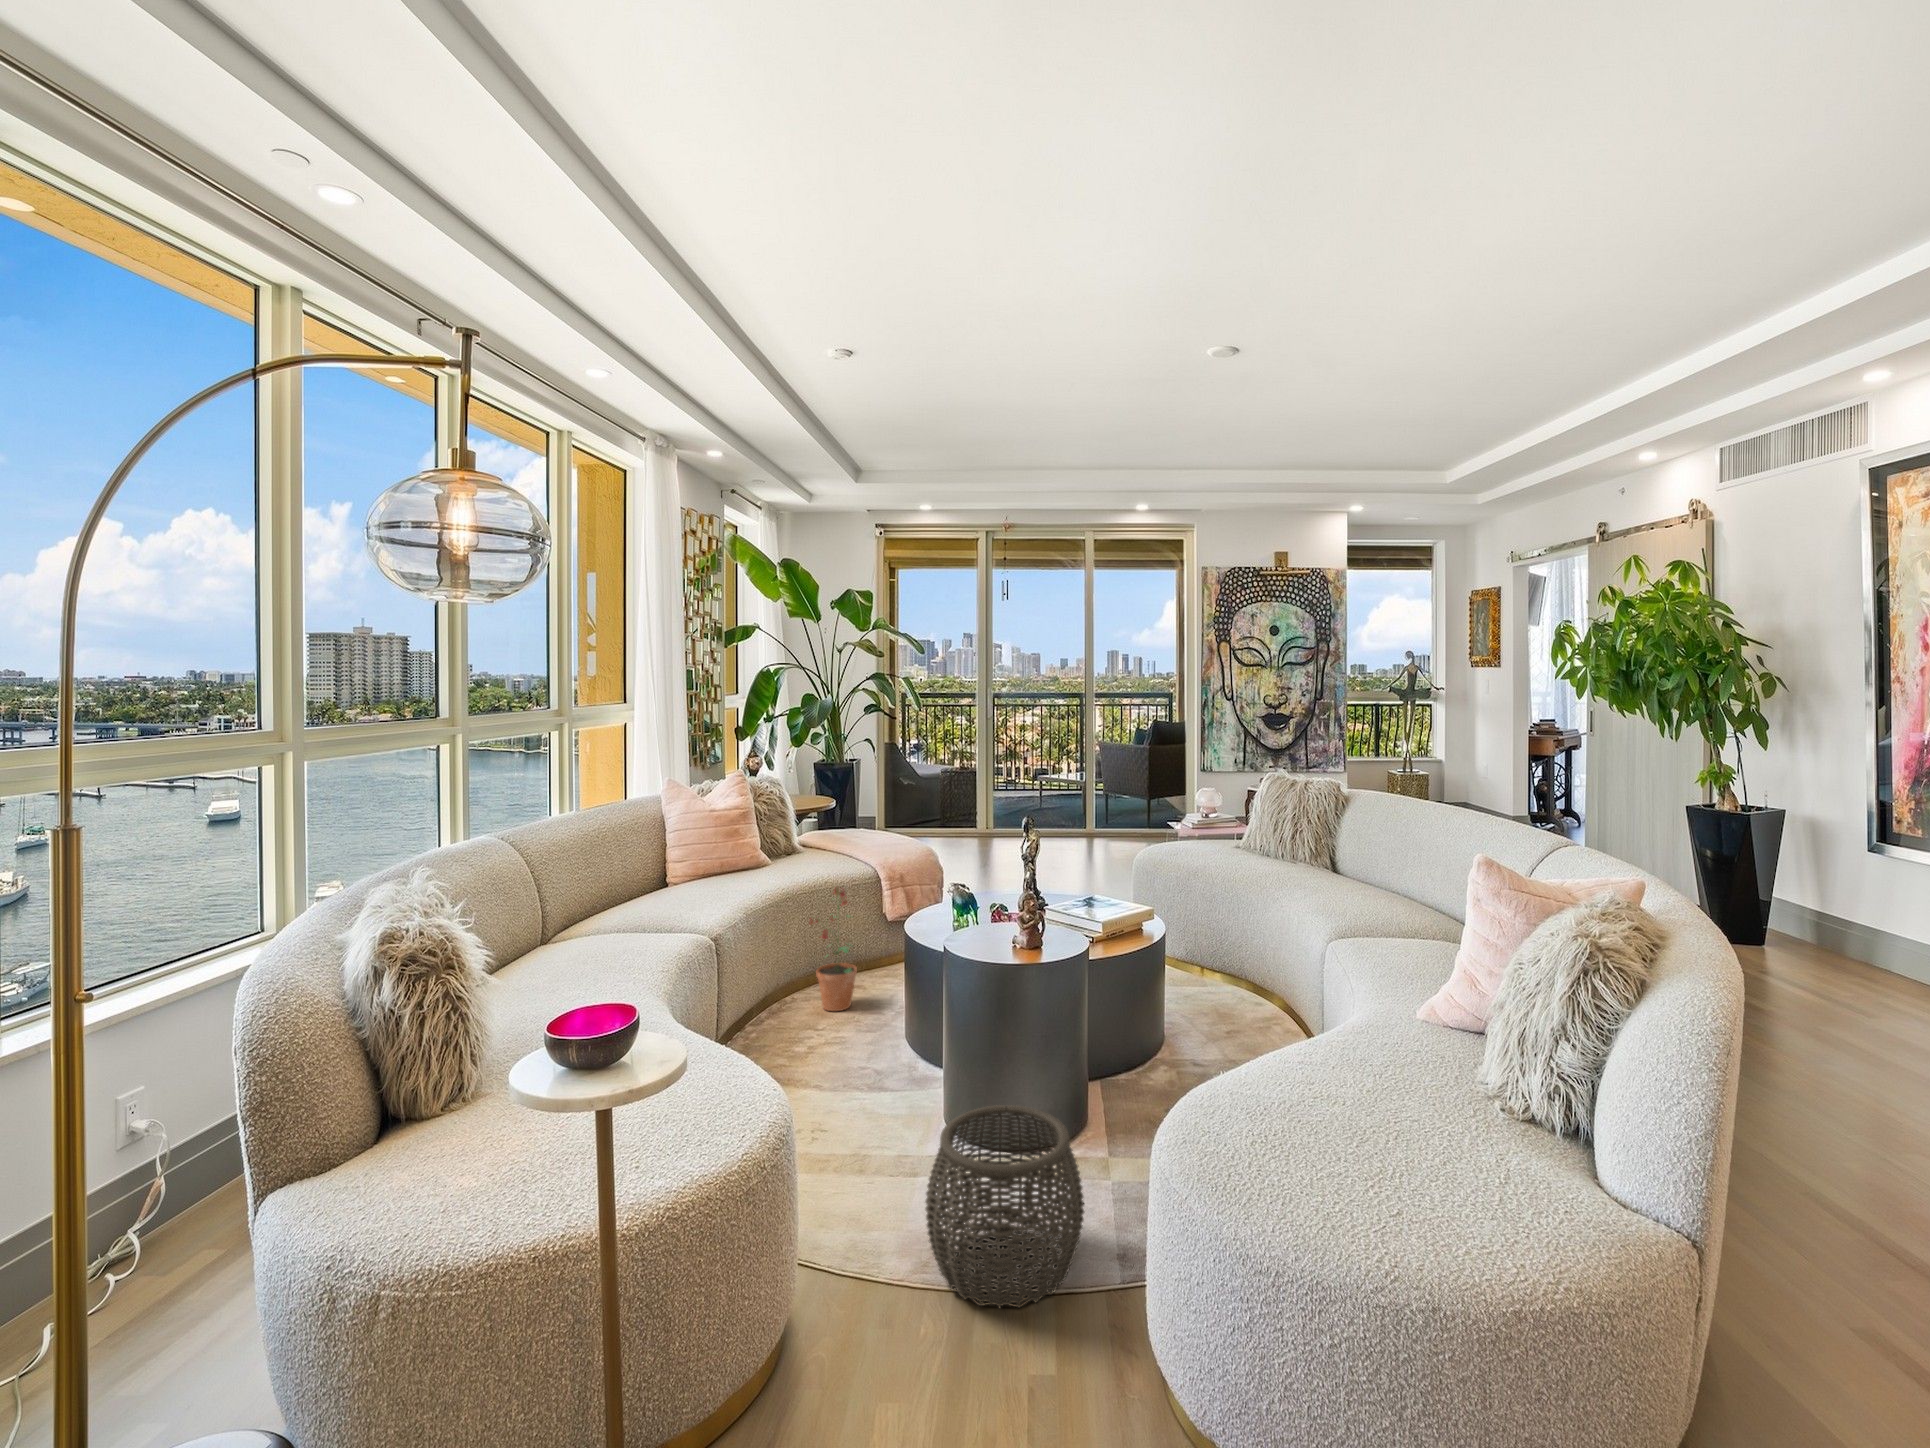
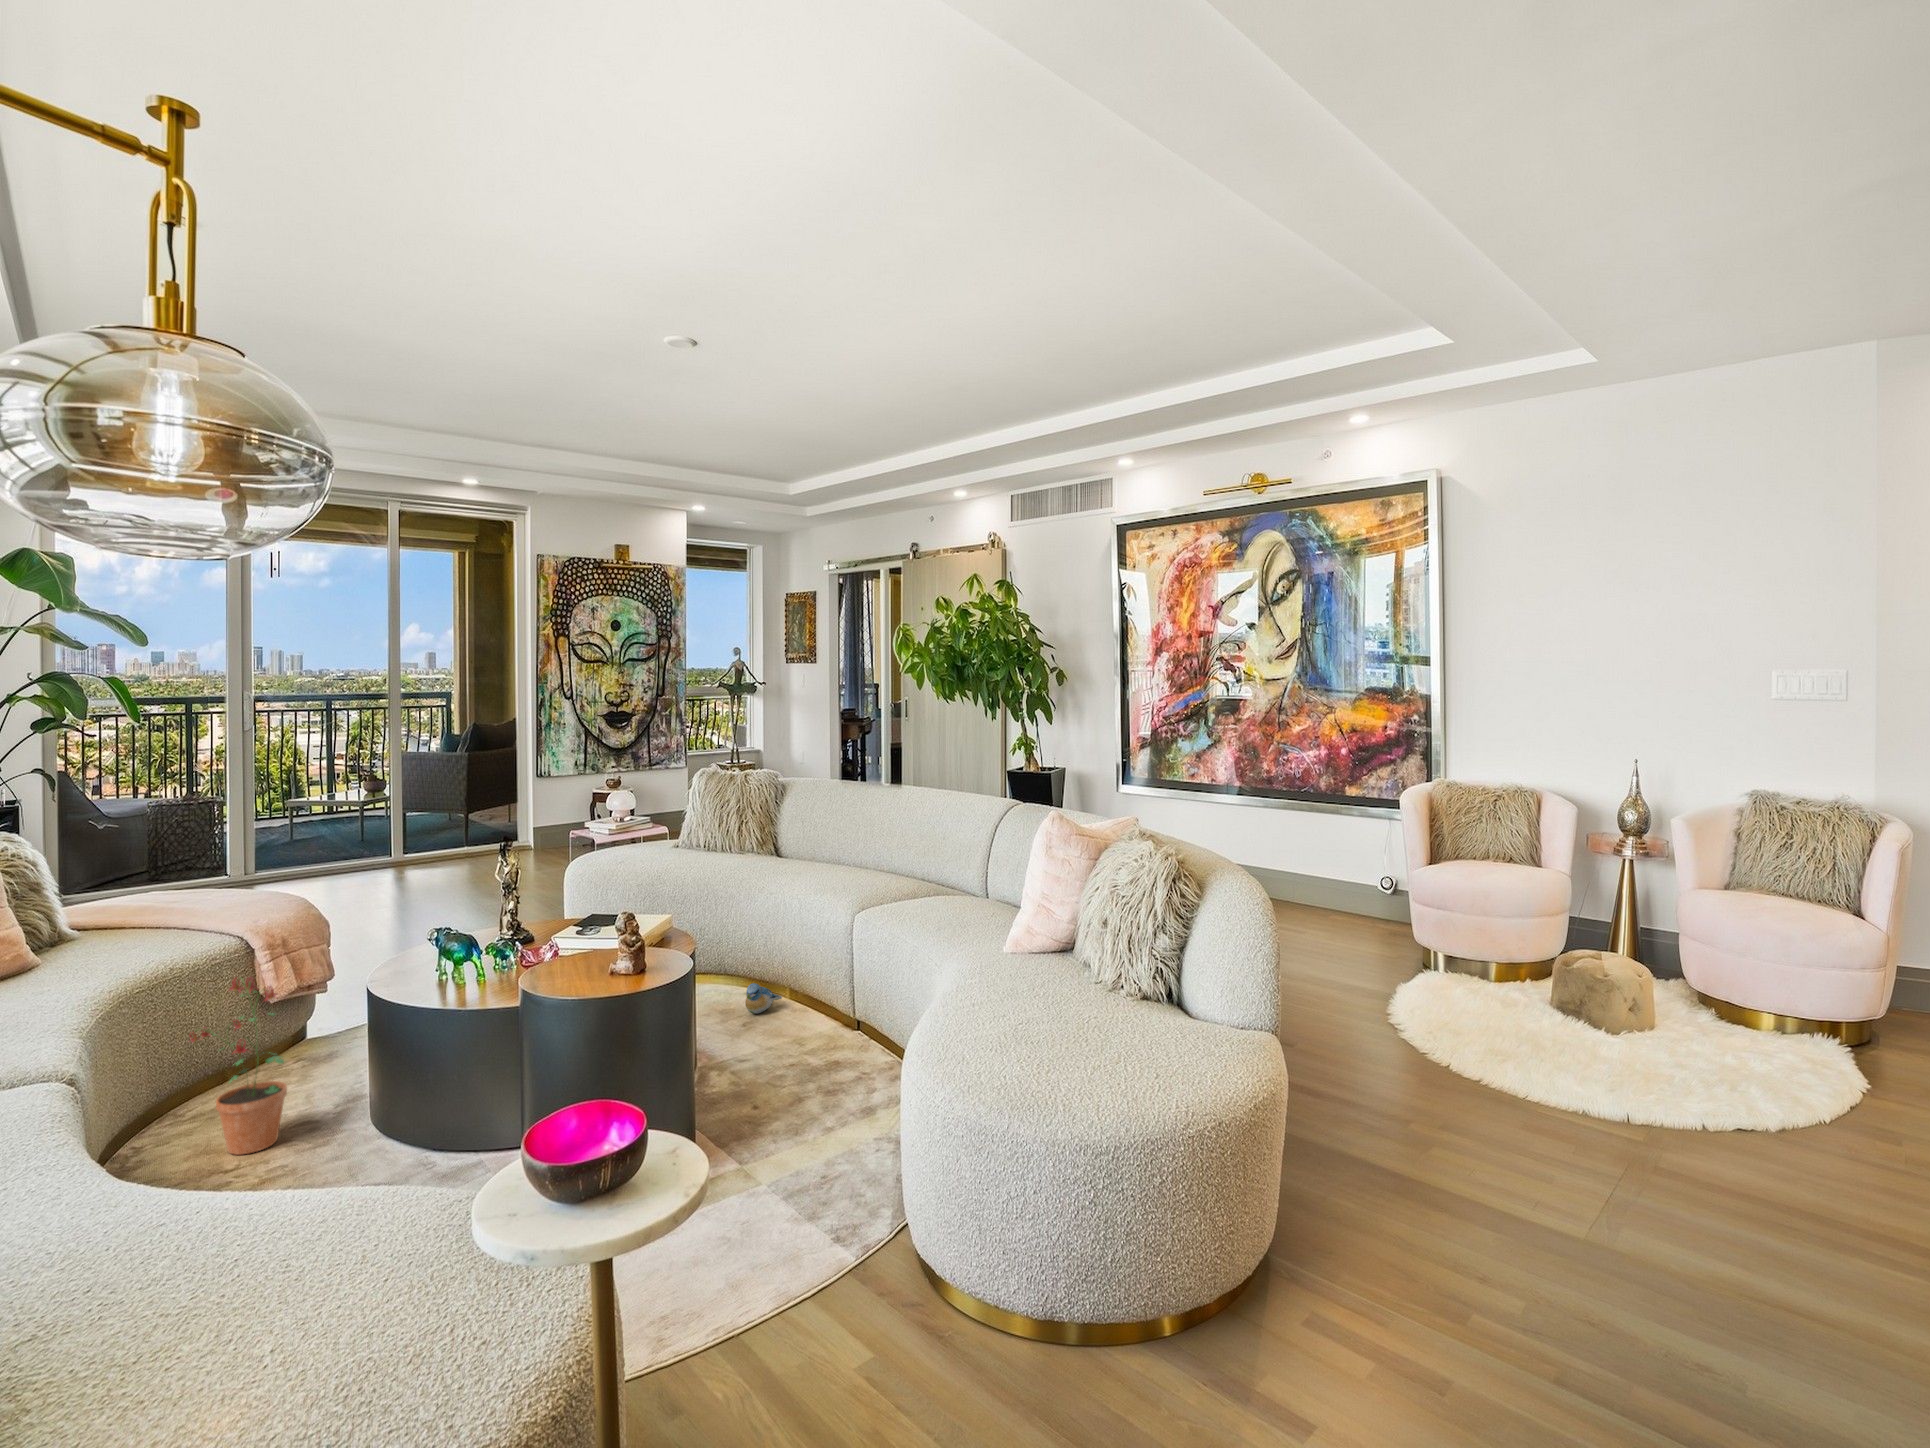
plush toy: none [1215,985,1256,1017] -> present [745,983,782,1014]
woven basket: present [925,1105,1084,1308] -> none [697,1117,865,1324]

